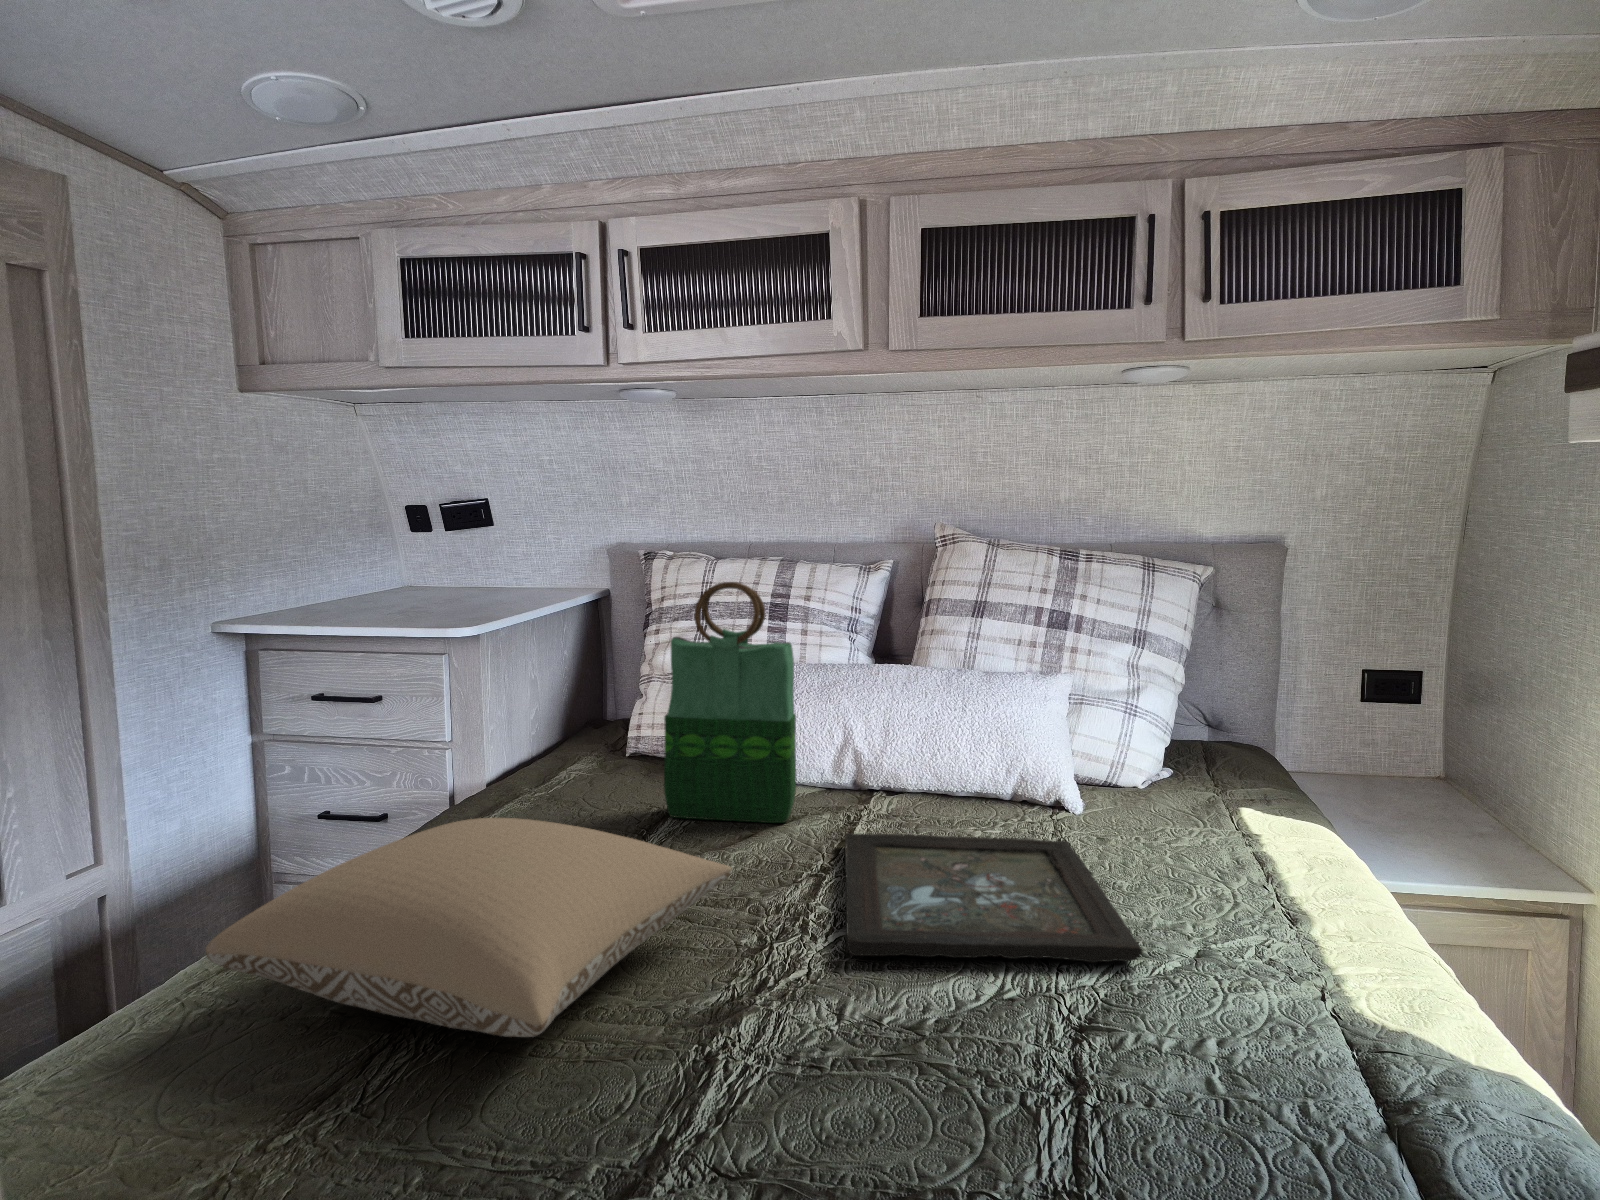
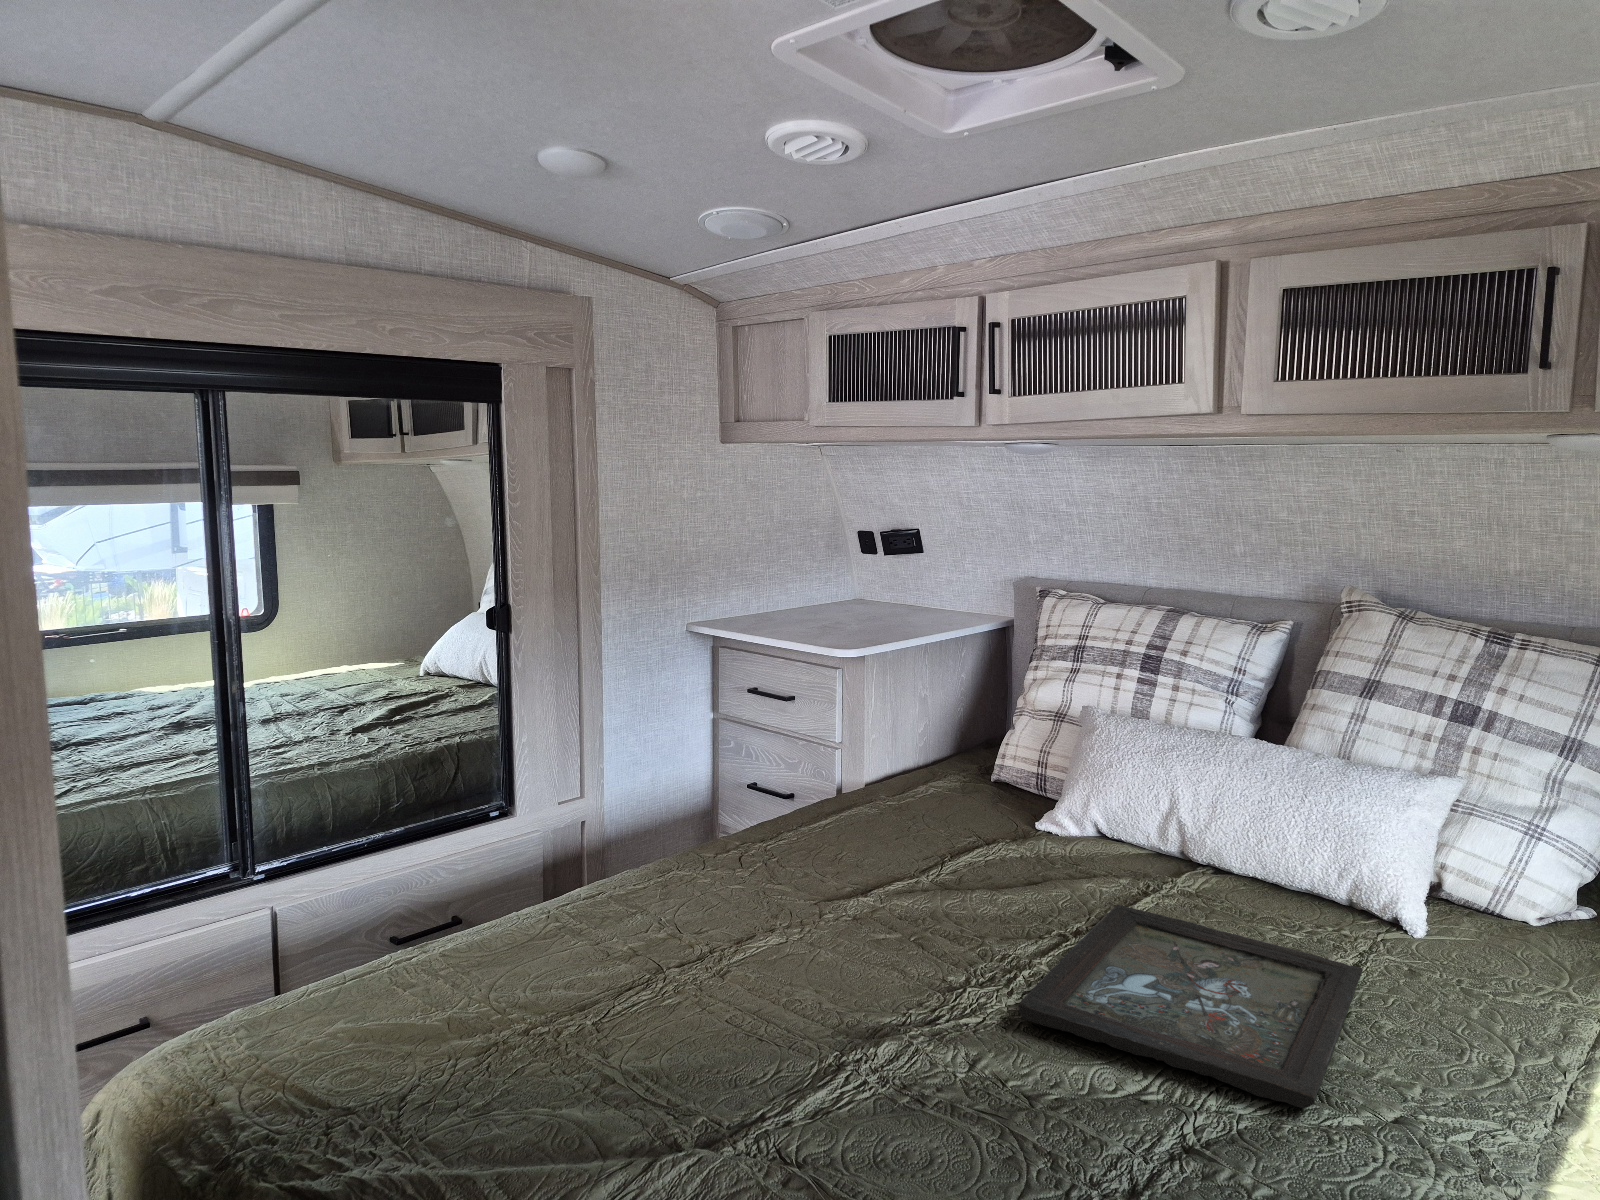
tote bag: present [664,582,796,823] -> none [974,640,1102,880]
pillow: present [206,818,732,1037] -> none [553,827,945,1006]

